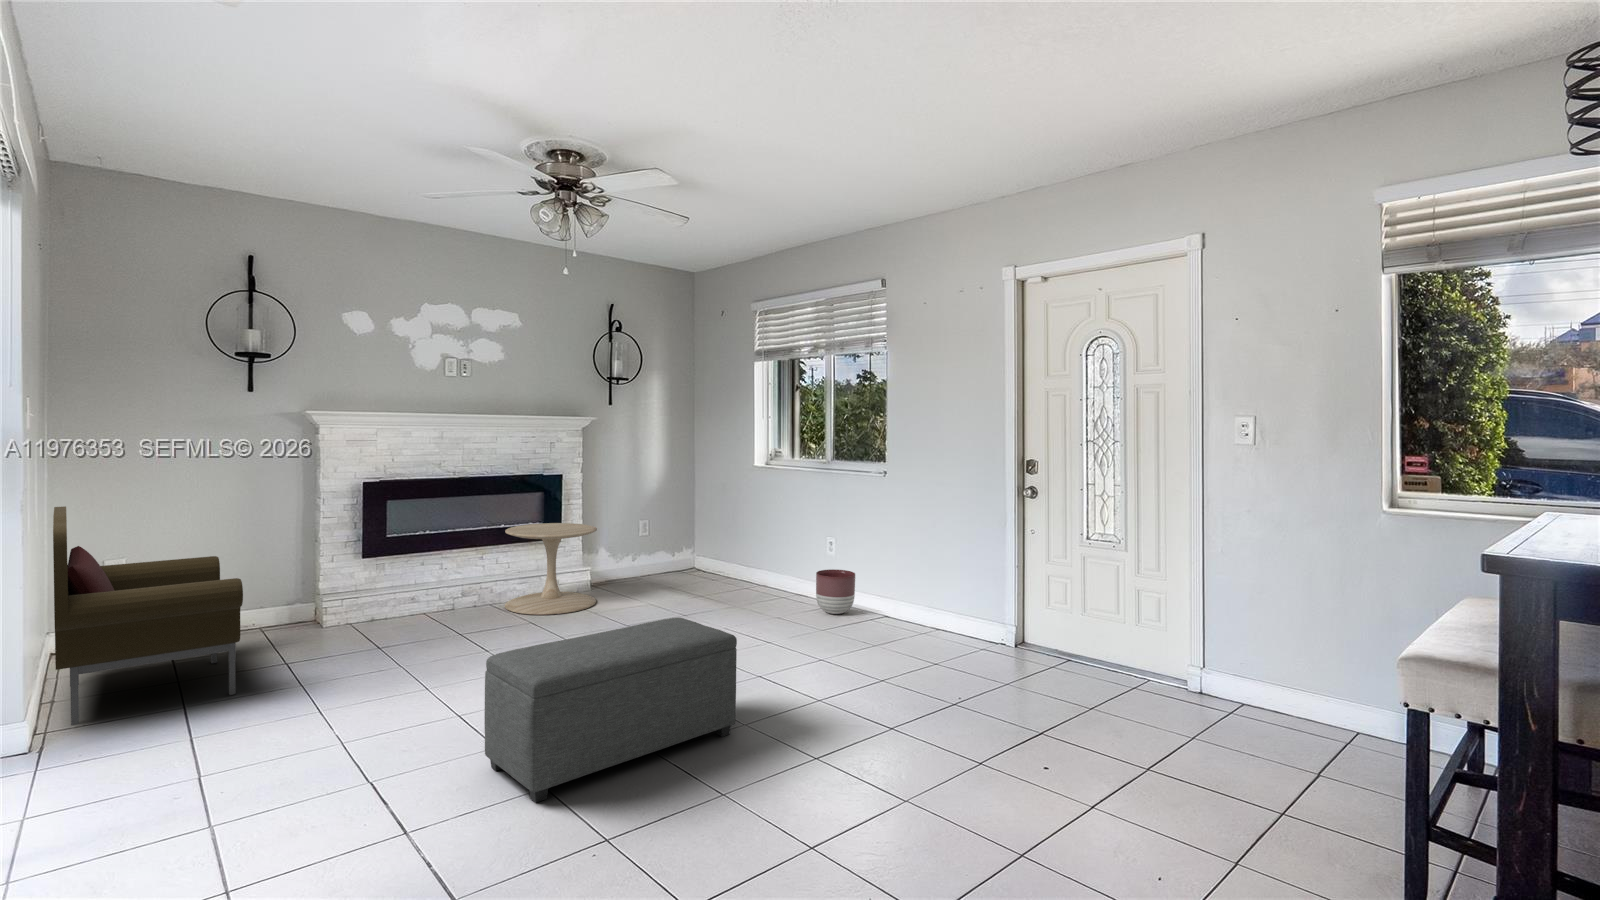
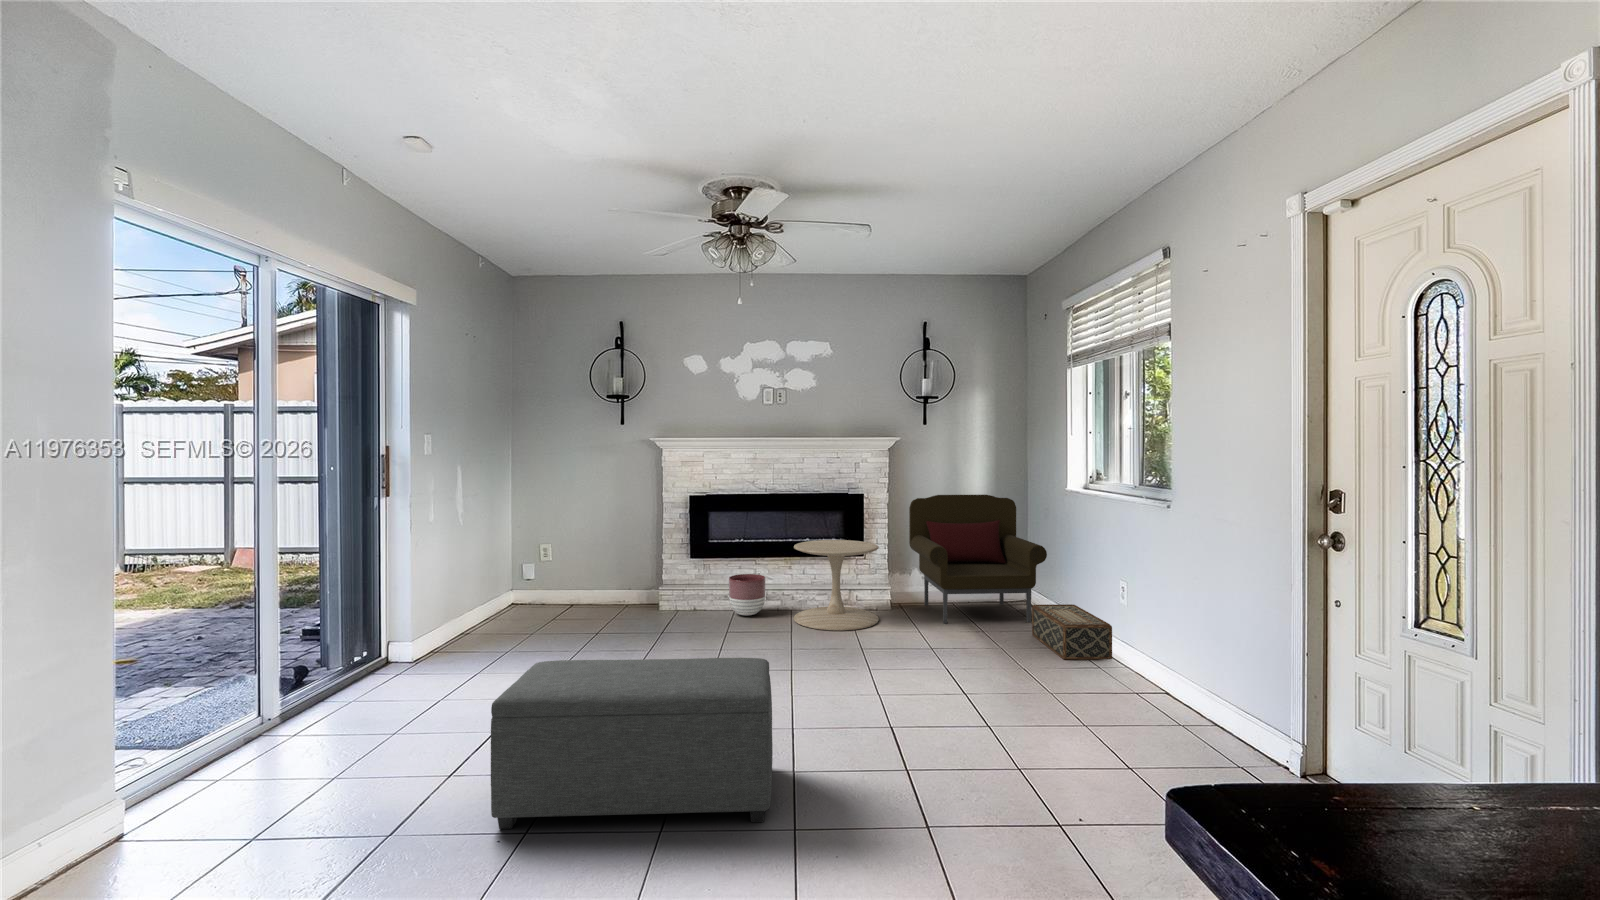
armchair: present [53,506,243,725] -> present [909,495,1047,624]
woven basket: none [732,560,803,602] -> present [1032,604,1112,660]
planter: present [816,569,855,614] -> present [729,574,765,615]

